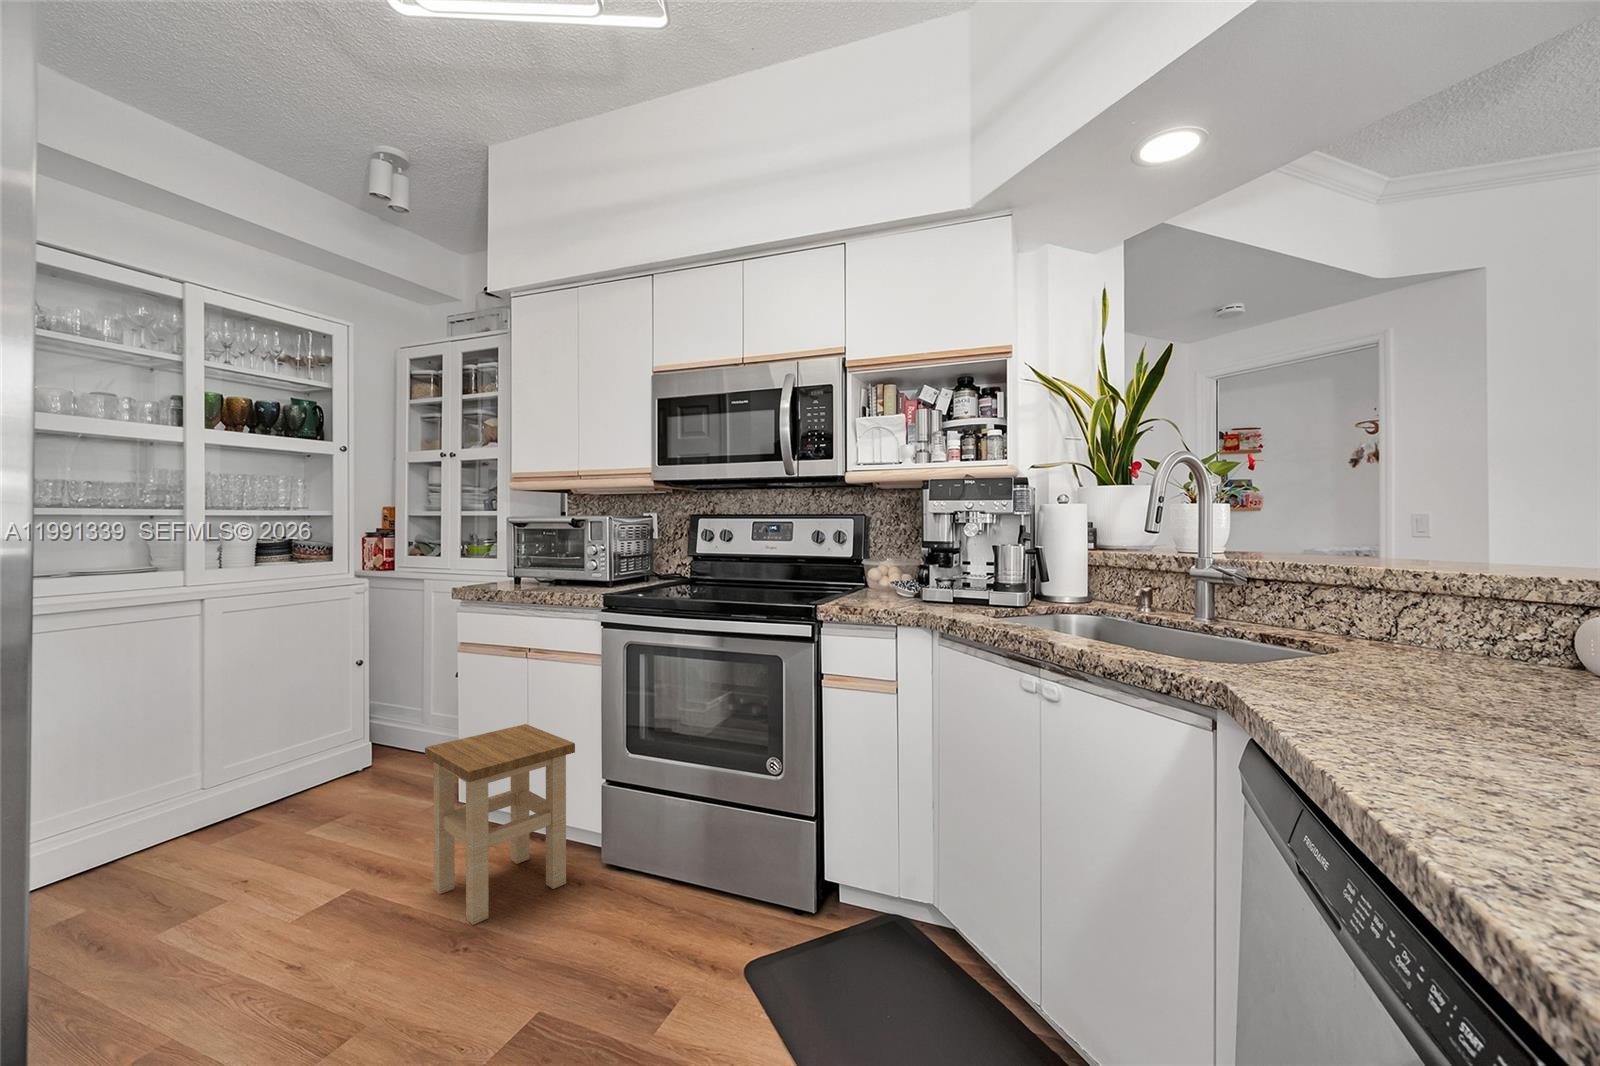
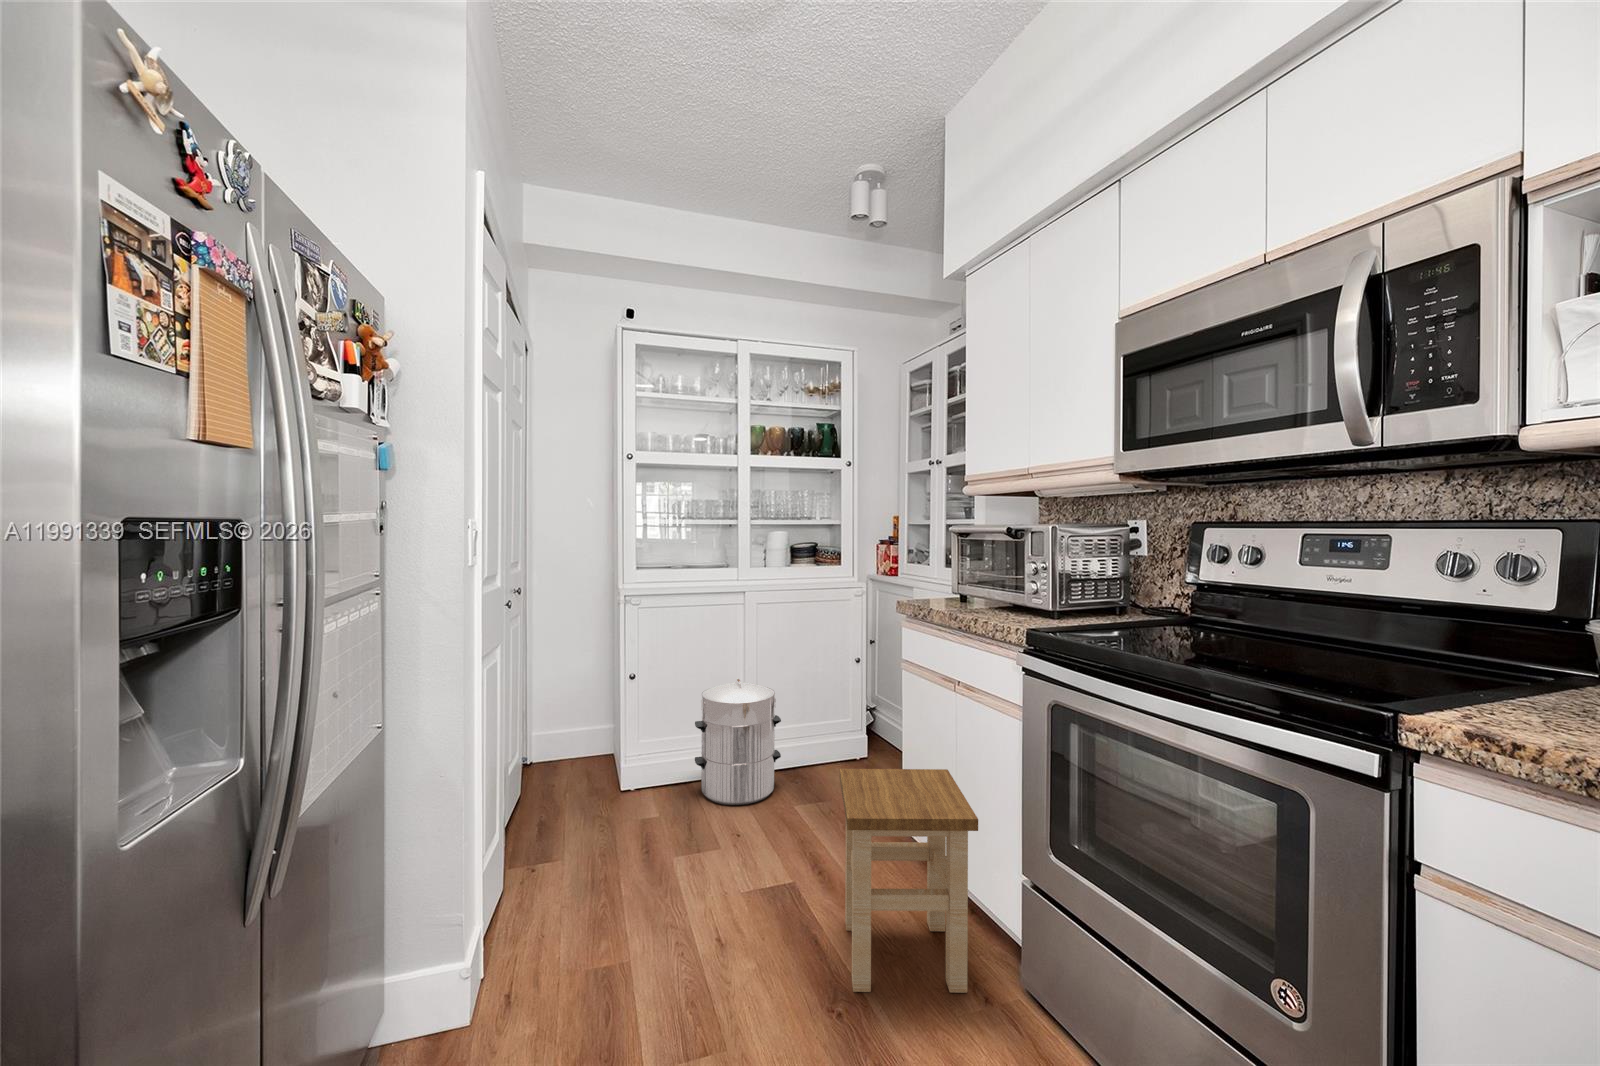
waste bin: none [133,705,276,866] -> present [695,678,781,805]

